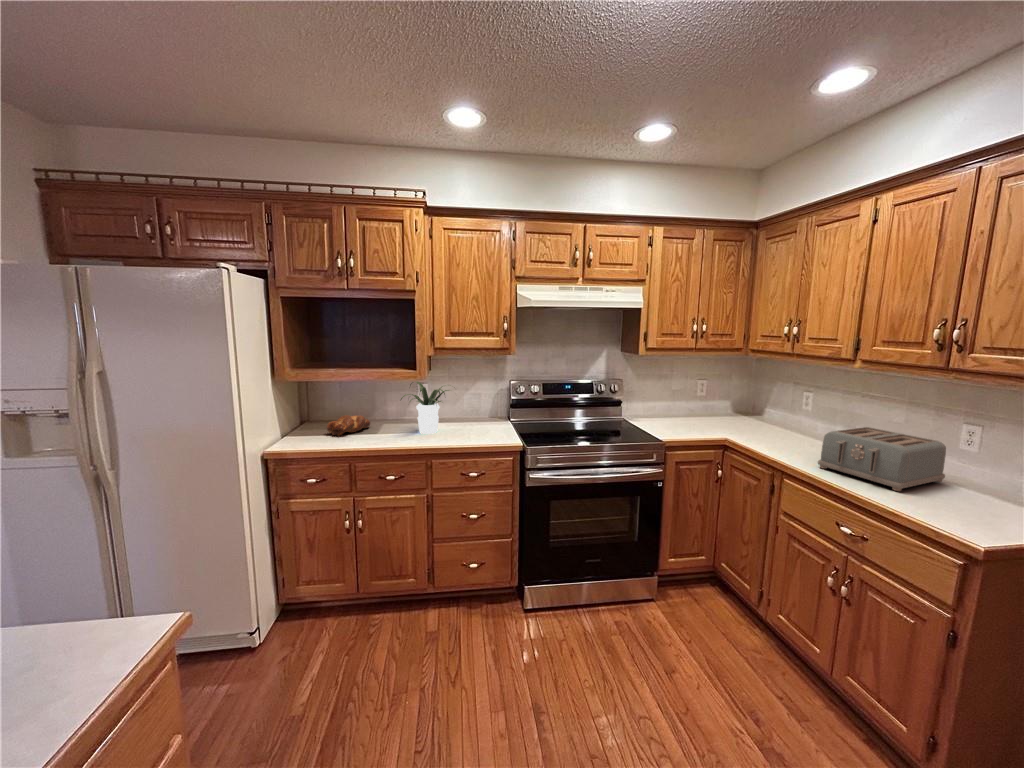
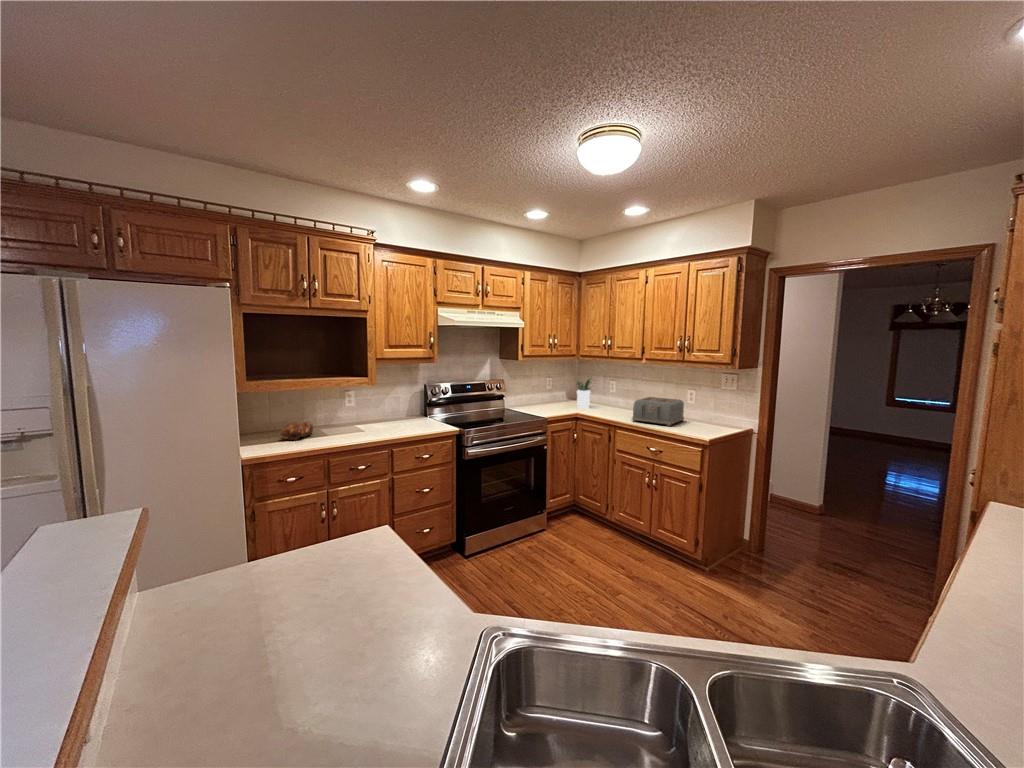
potted plant: present [401,382,449,434] -> present [577,378,592,409]

